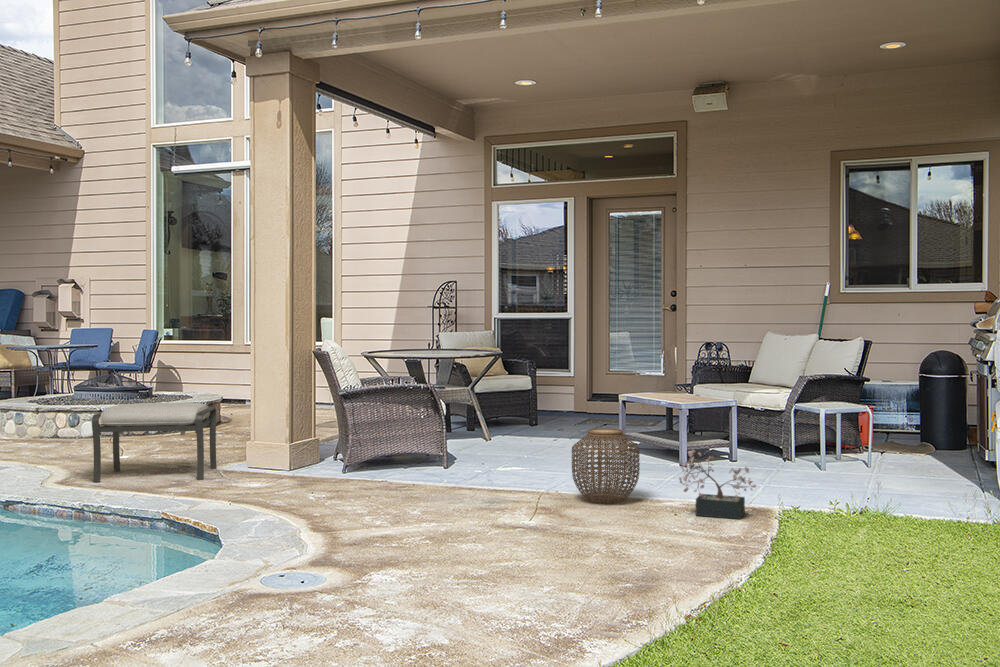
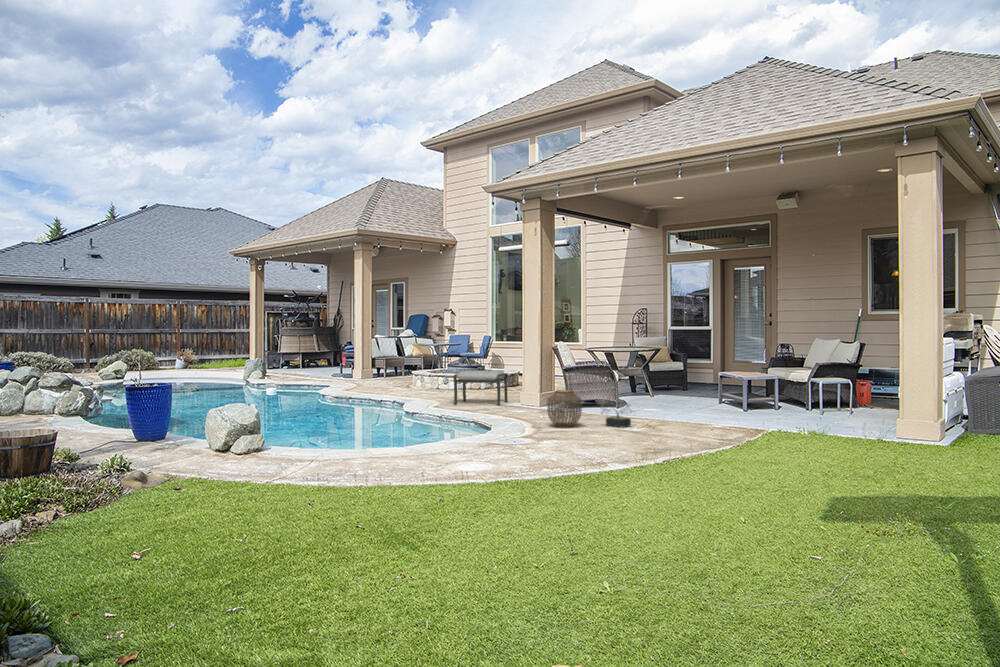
woven basket: present [572,428,640,503] -> present [547,390,582,427]
decorative plant: present [679,450,756,519] -> present [602,397,634,427]

